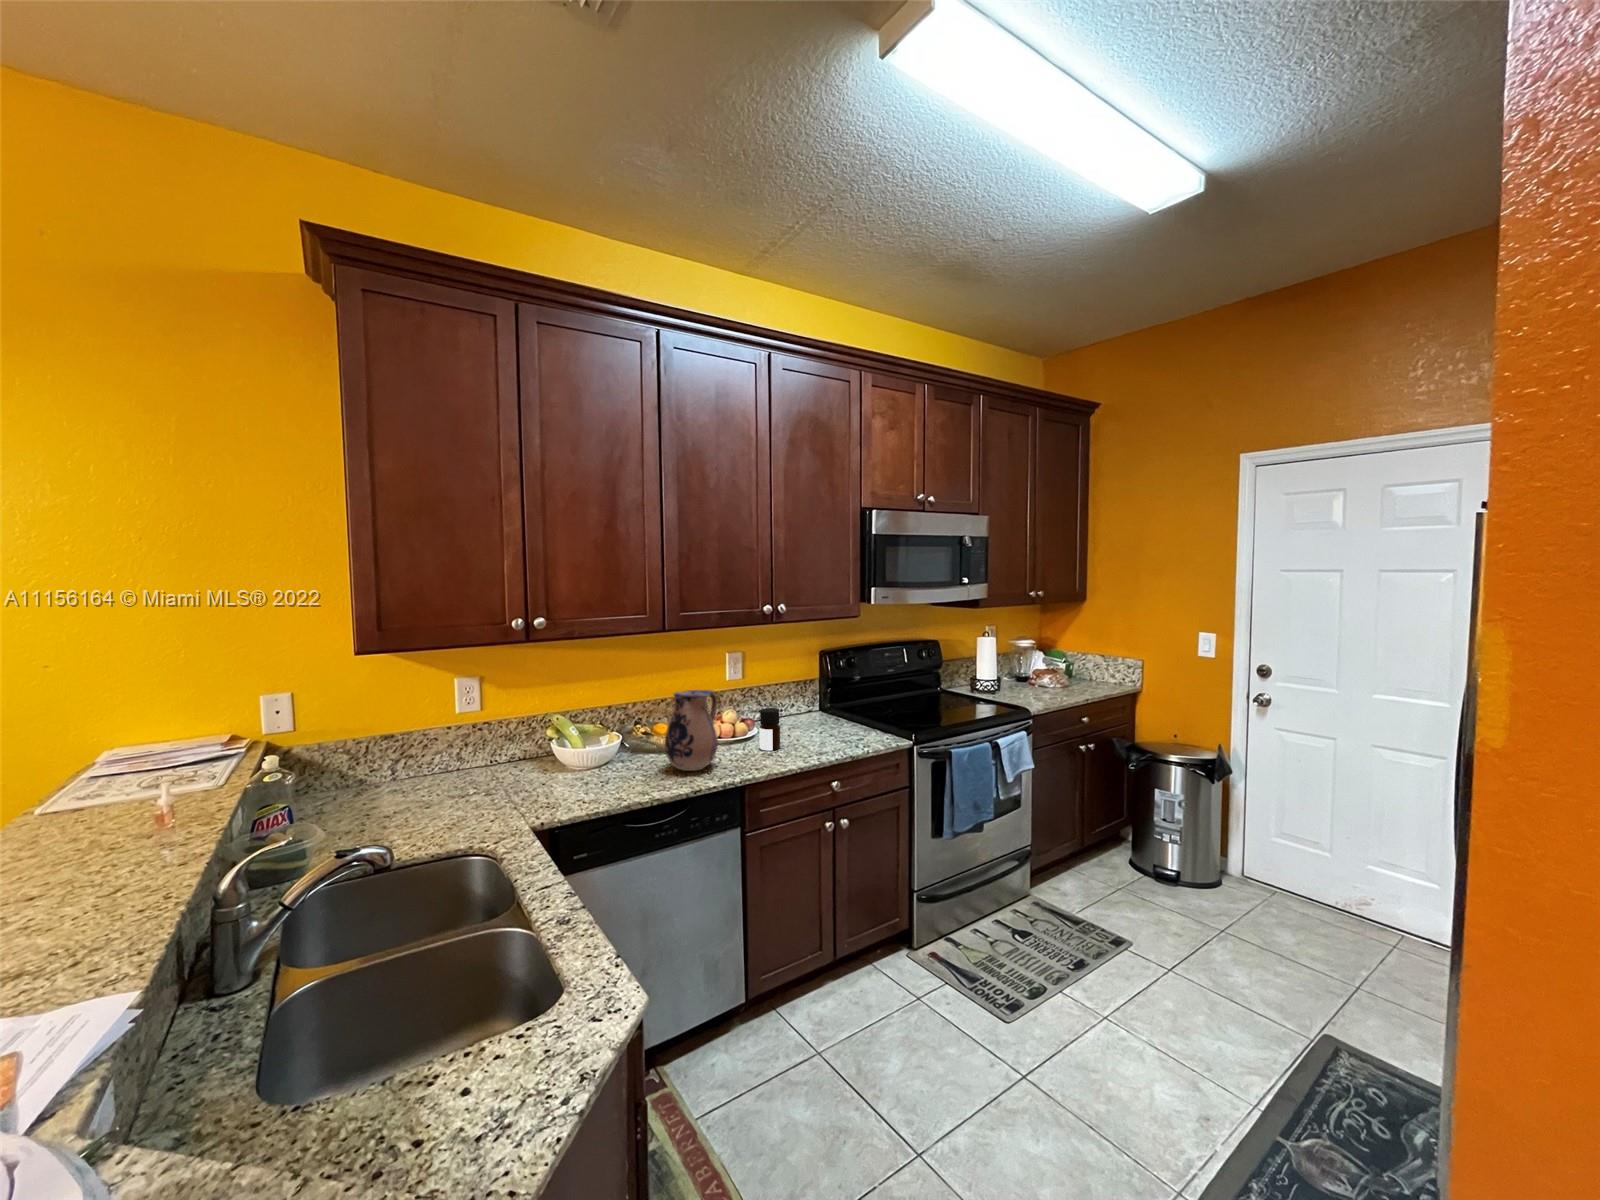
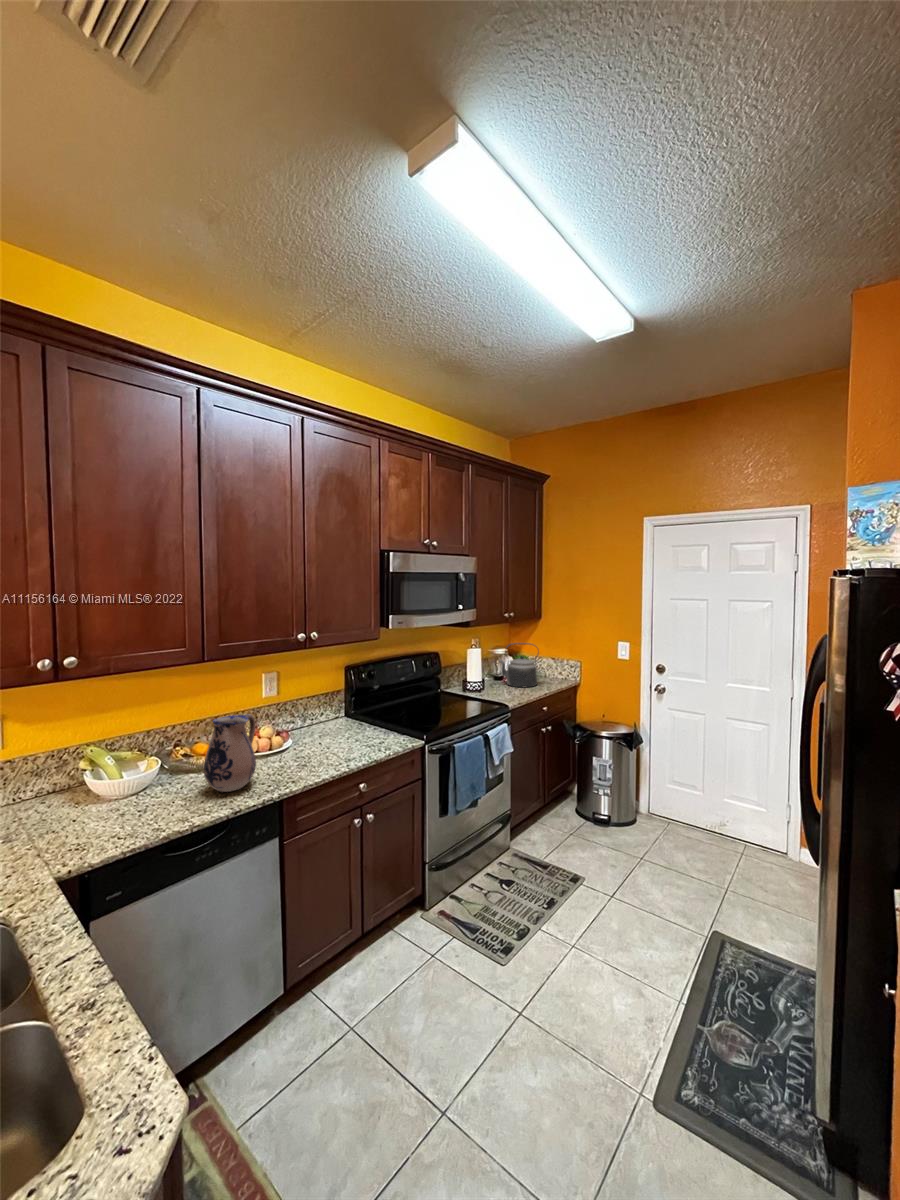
kettle: none [1019,632,1075,690] -> present [499,643,539,687]
bottle: present [759,708,780,751] -> none [294,724,313,762]

